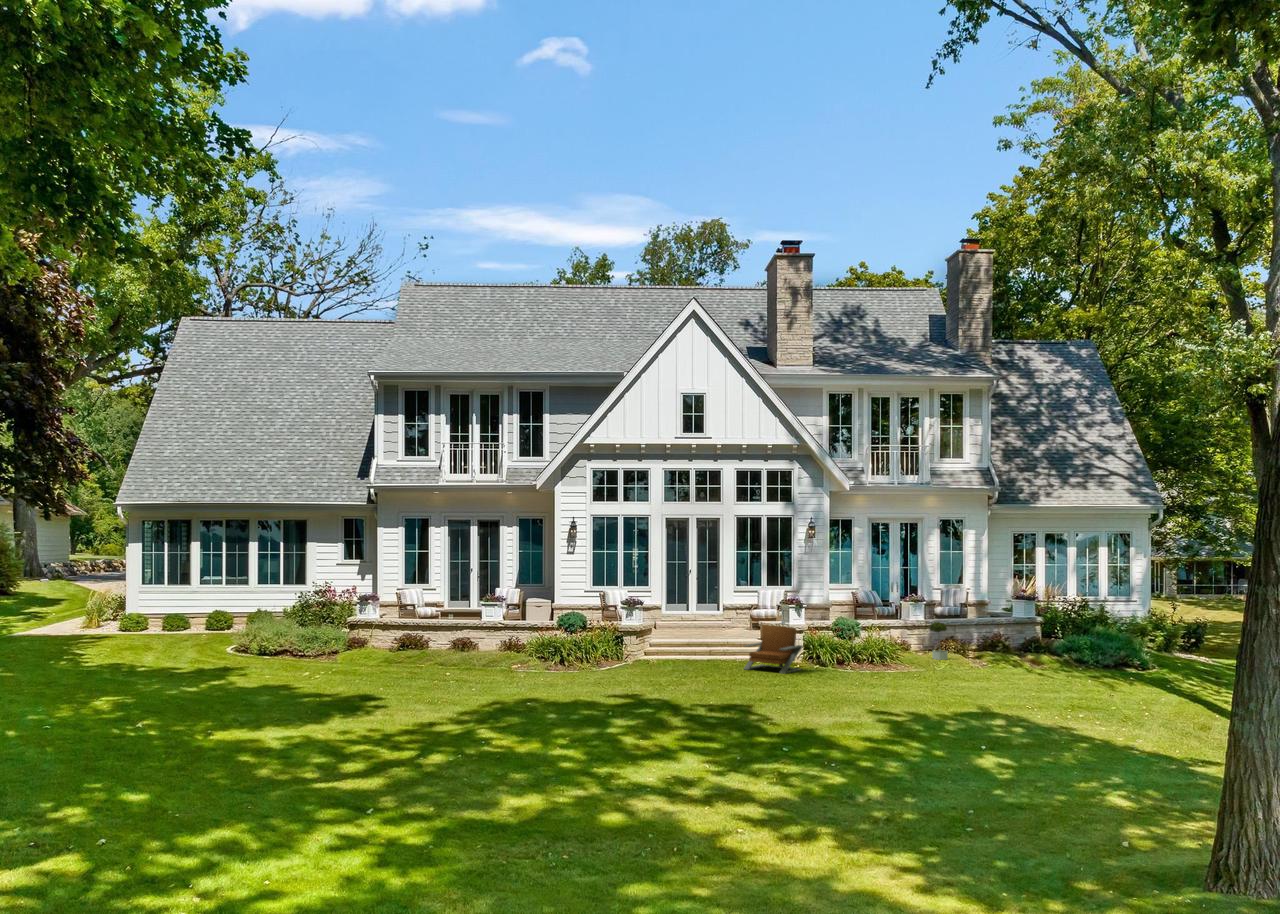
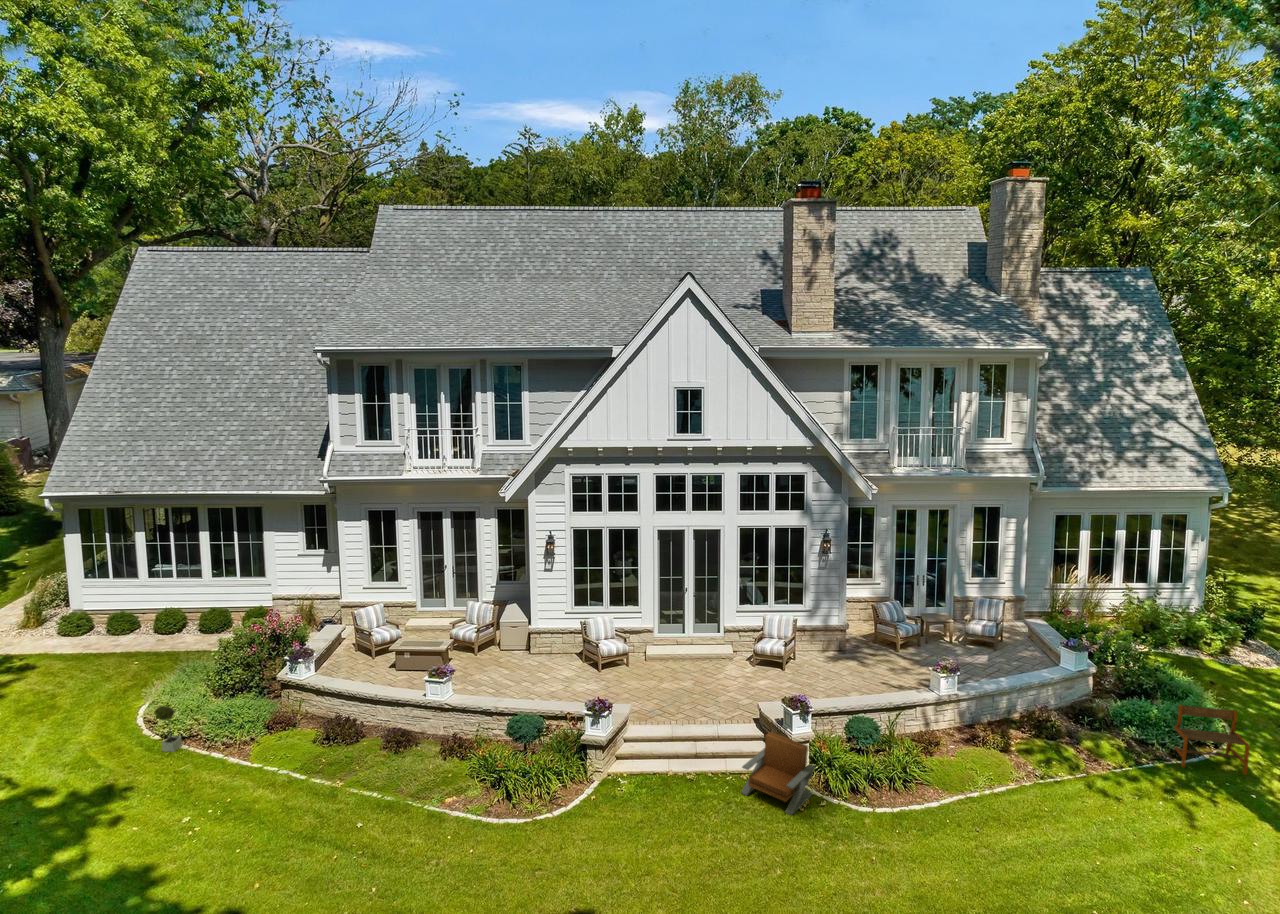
bench: none [1097,619,1153,666] -> present [1174,705,1249,775]
potted tree: present [930,622,948,660] -> present [155,706,182,752]

